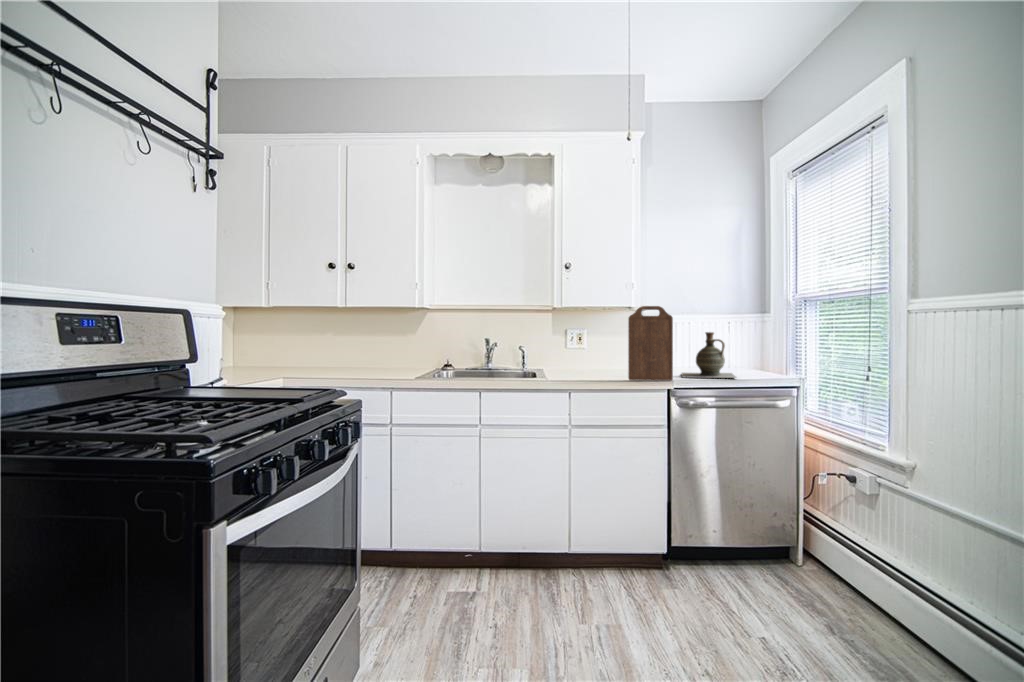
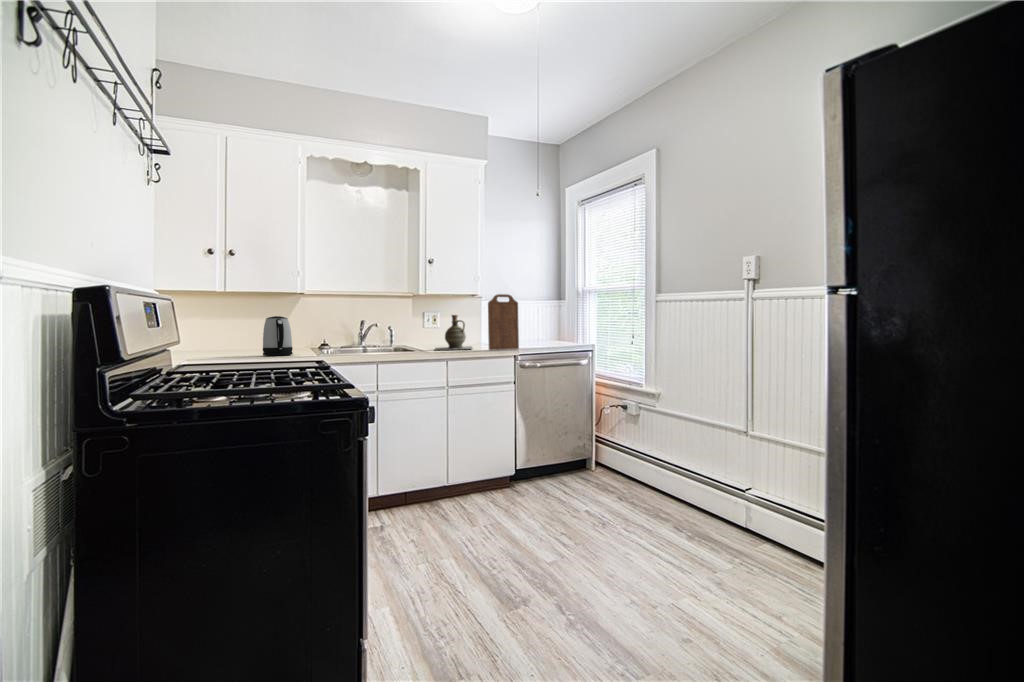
ceramic jug: present [682,332,736,378] -> present [435,315,472,350]
kettle: none [378,335,407,377] -> present [263,316,293,356]

